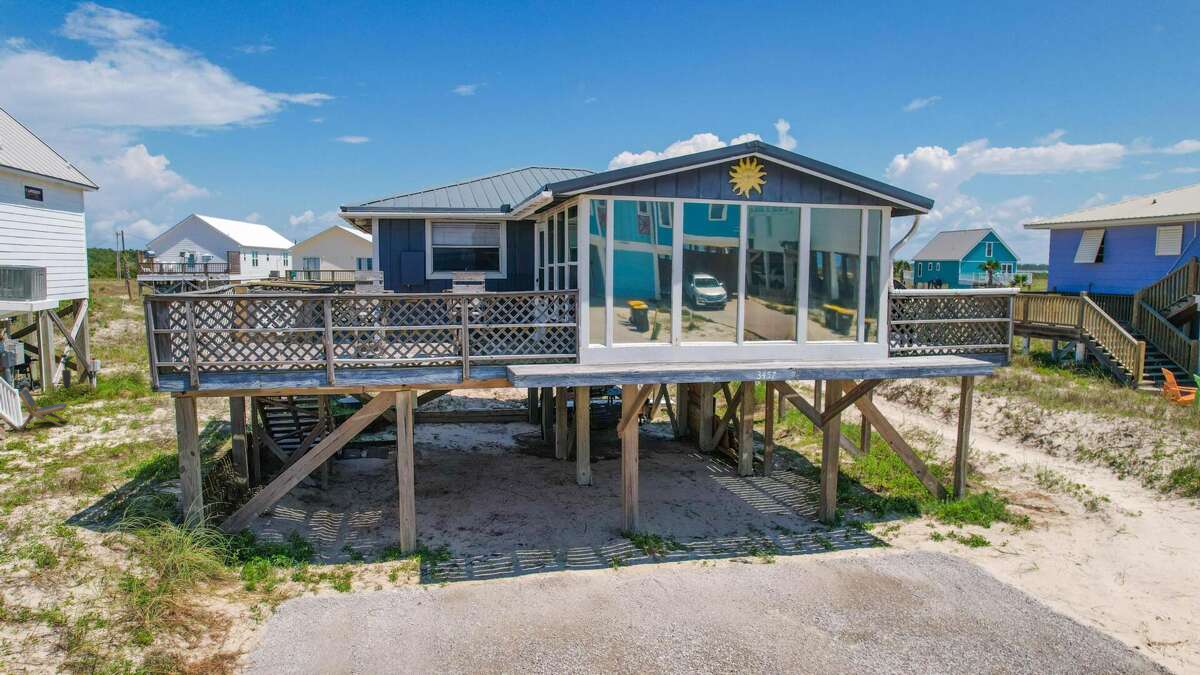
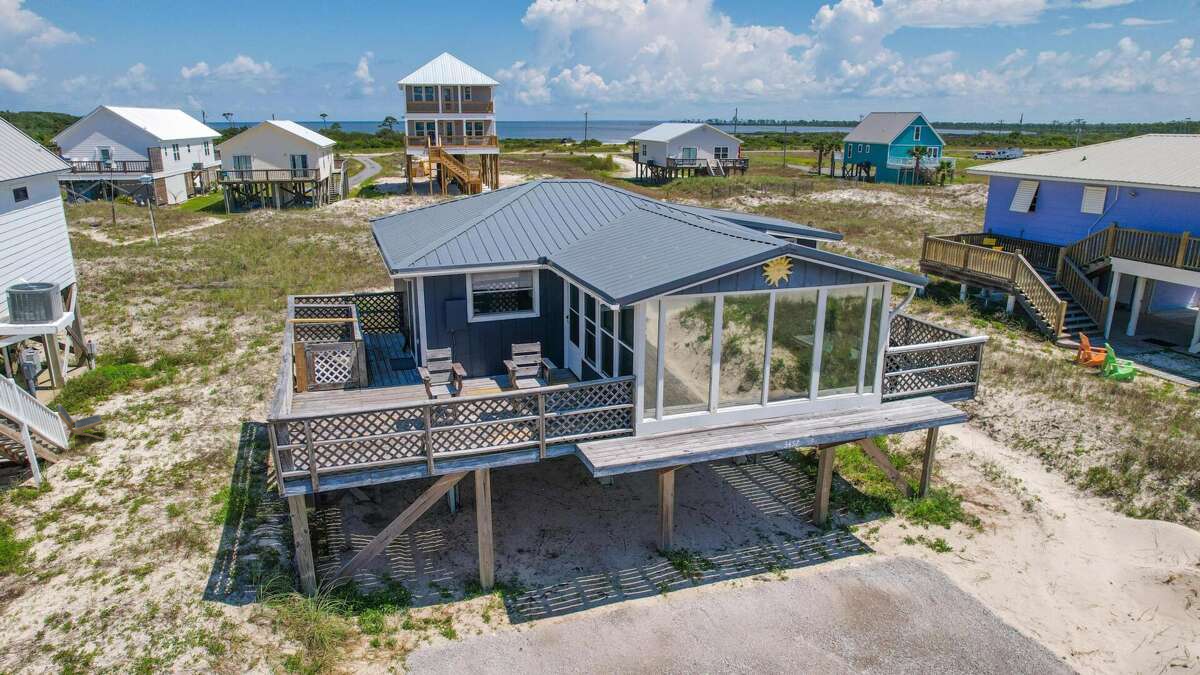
potted plant: present [60,350,73,387] -> none [53,339,73,376]

